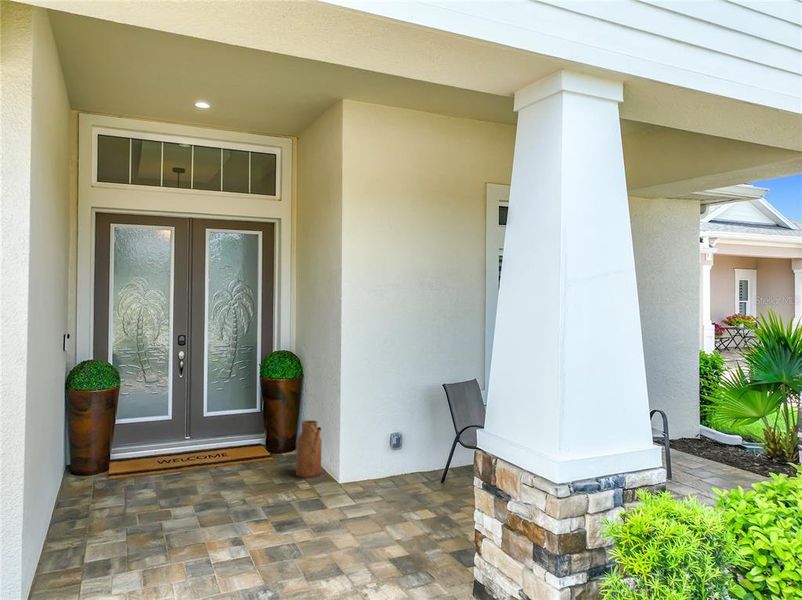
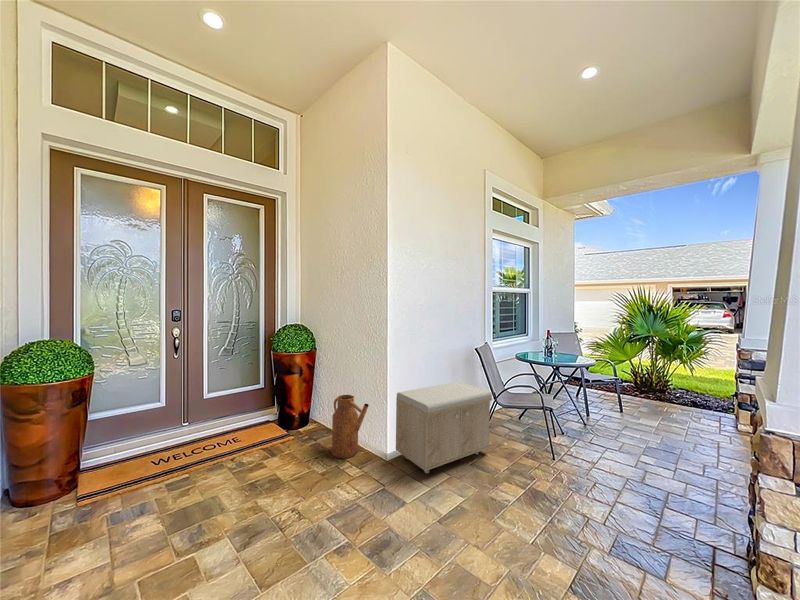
storage bench: none [349,417,441,494] -> present [396,381,492,473]

